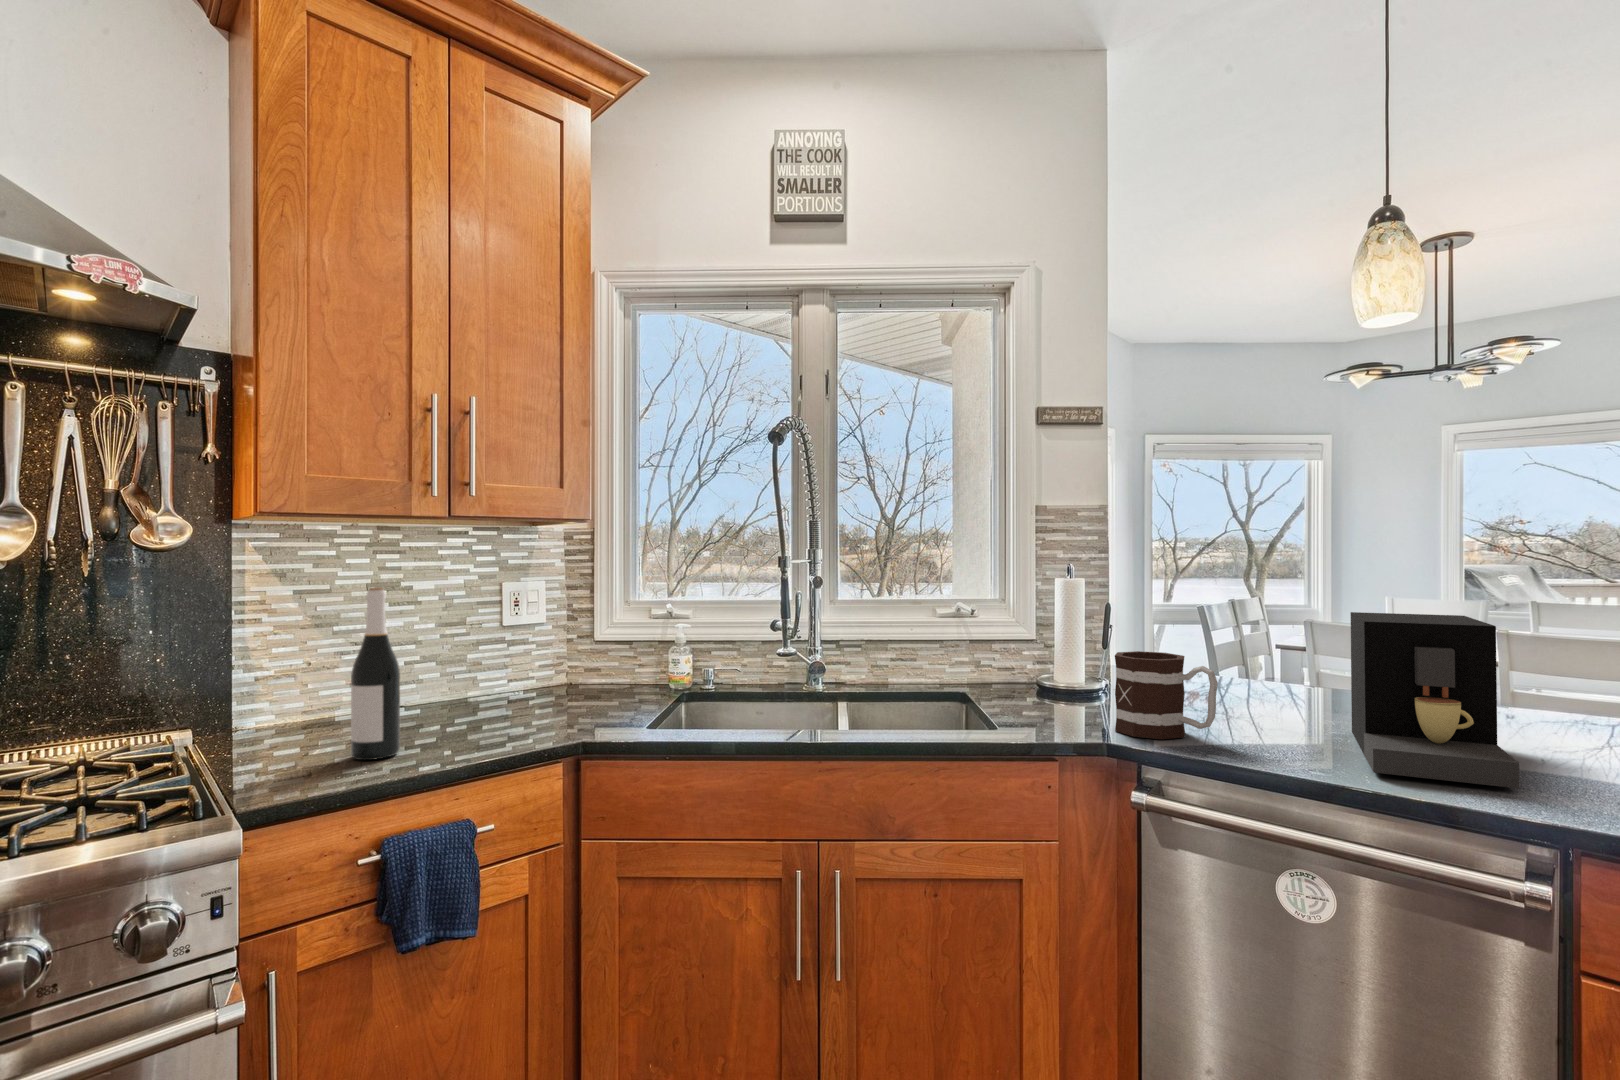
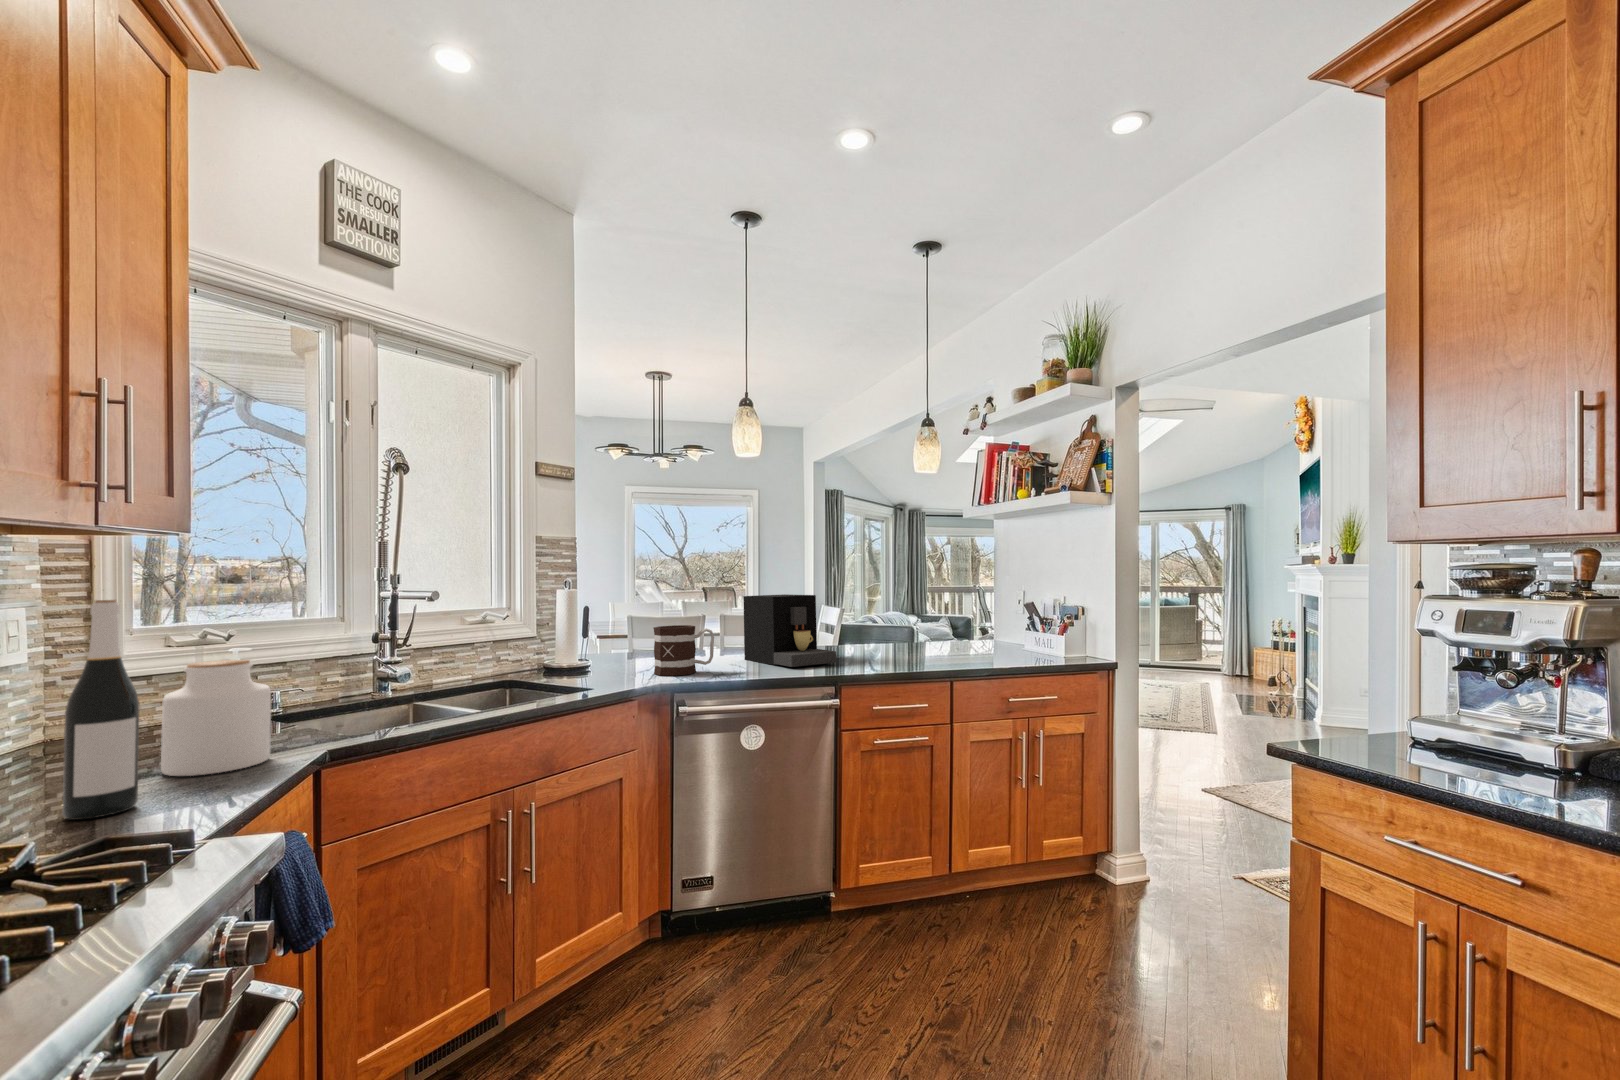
jar: none [478,641,558,742] -> present [161,660,271,776]

